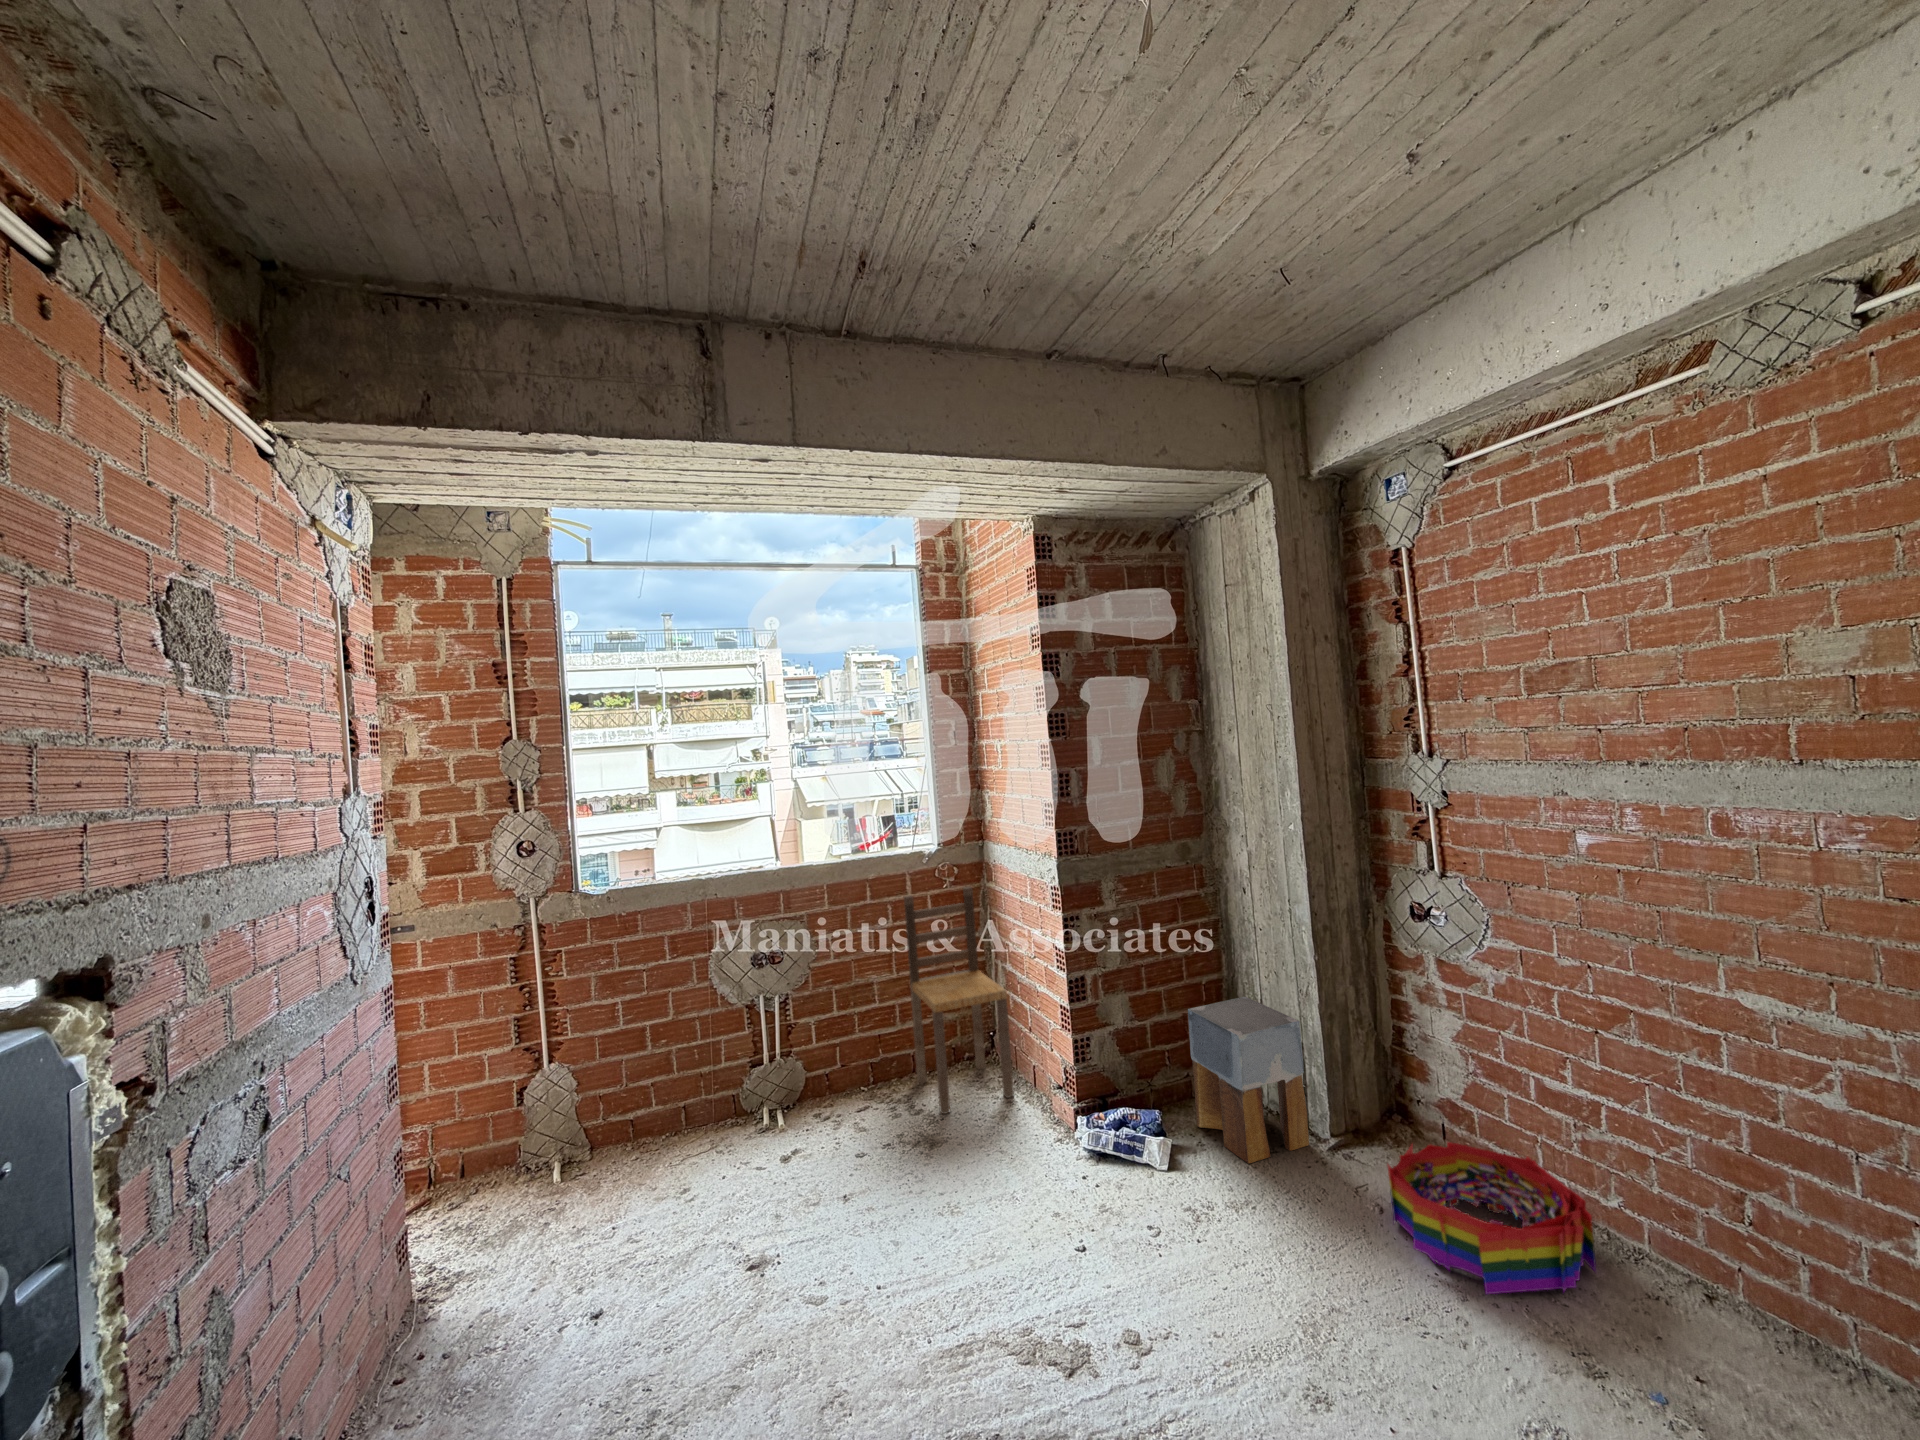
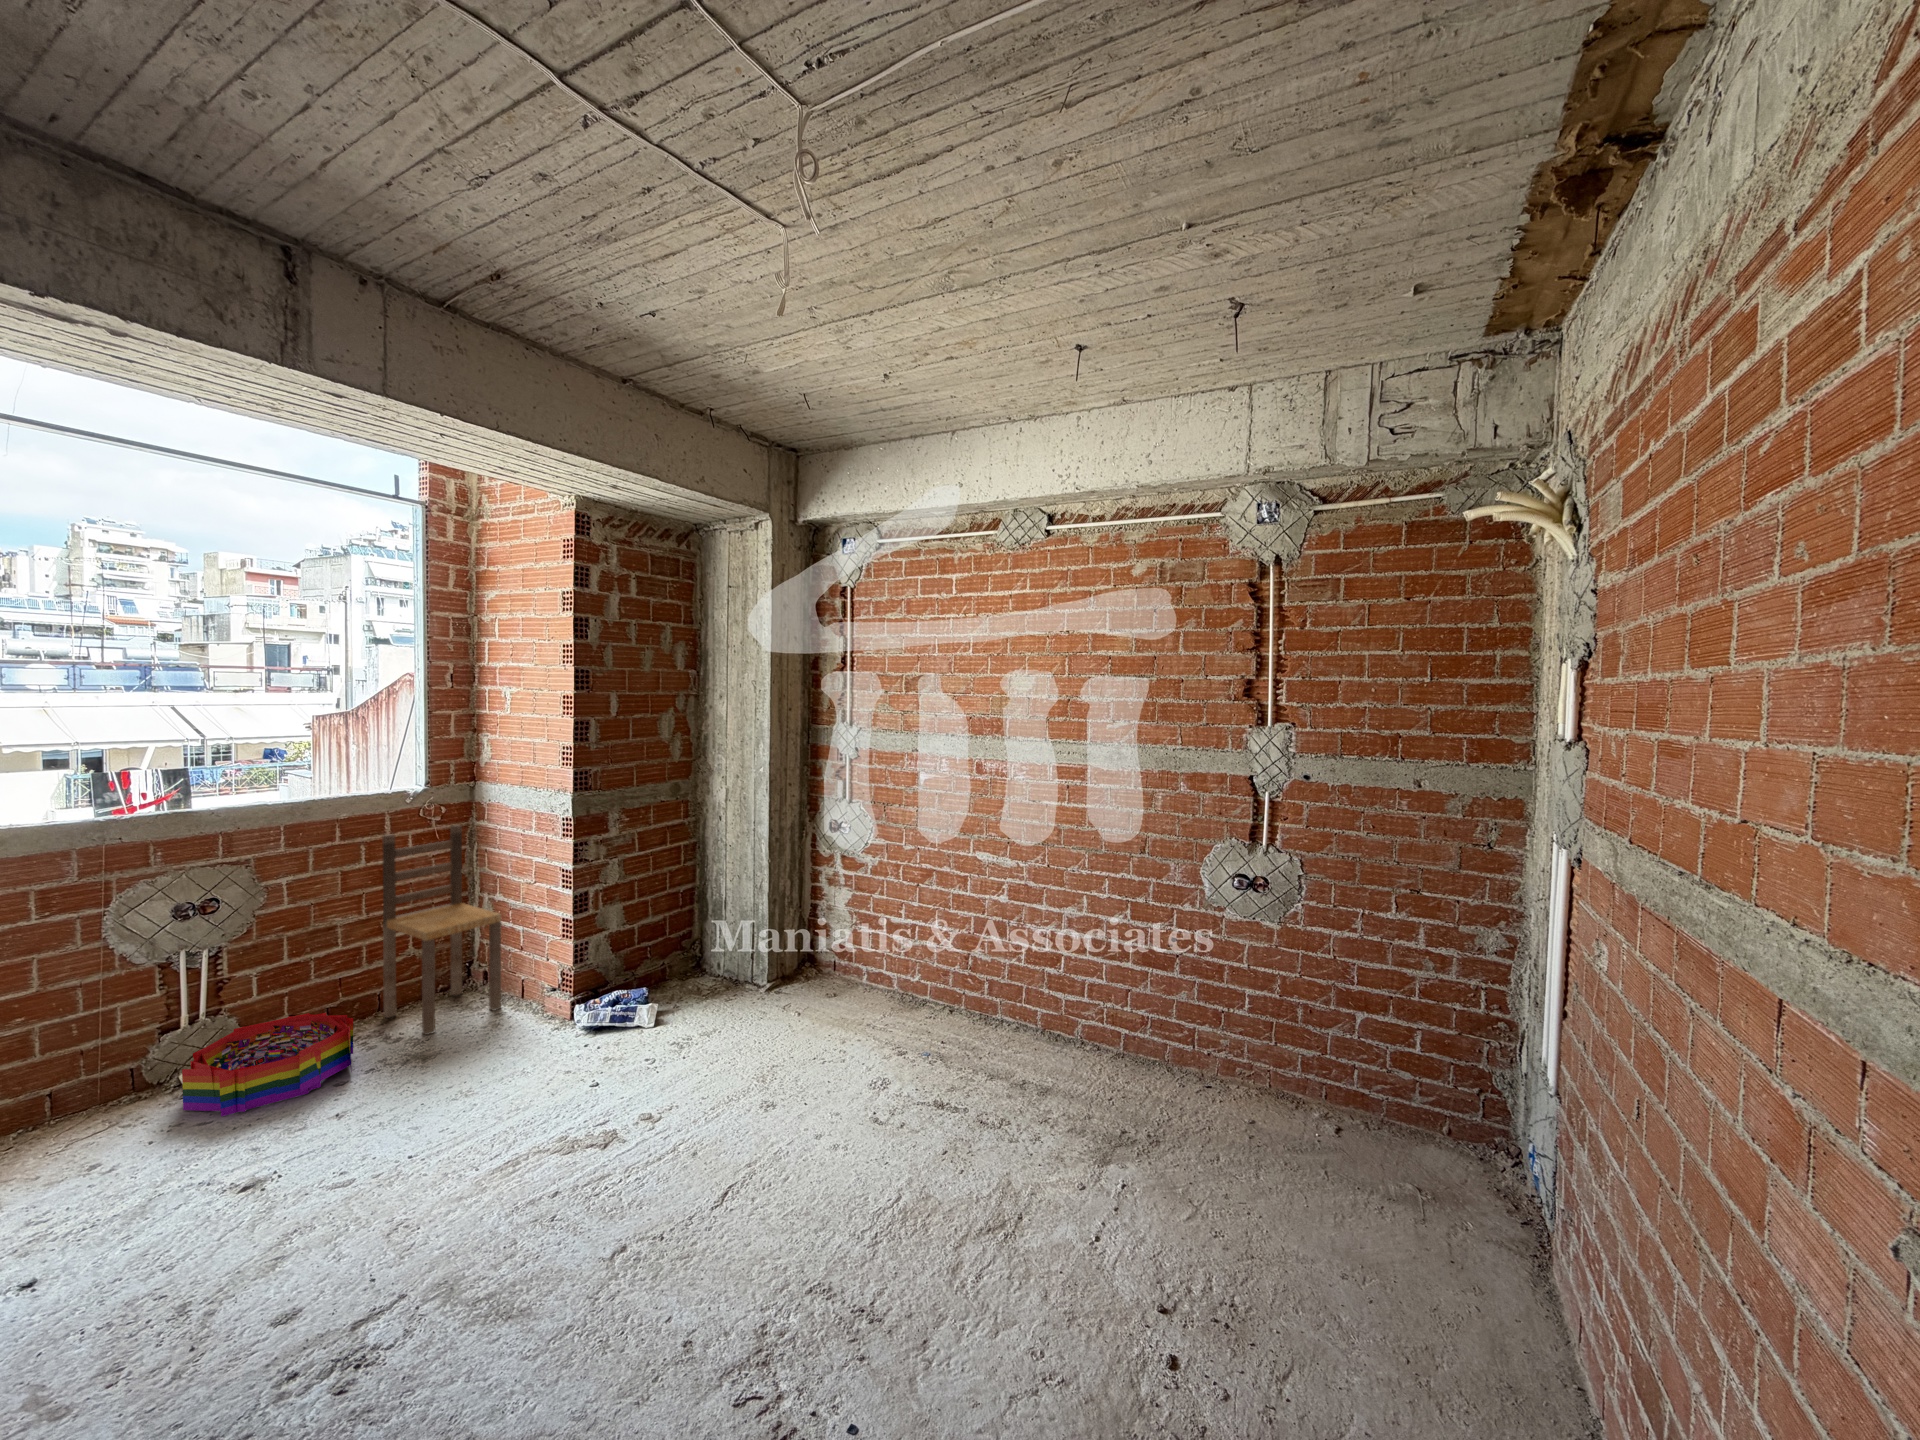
stool: present [1188,997,1309,1164] -> none [672,896,755,1009]
storage bin: present [1388,1142,1596,1294] -> present [182,1013,353,1116]

